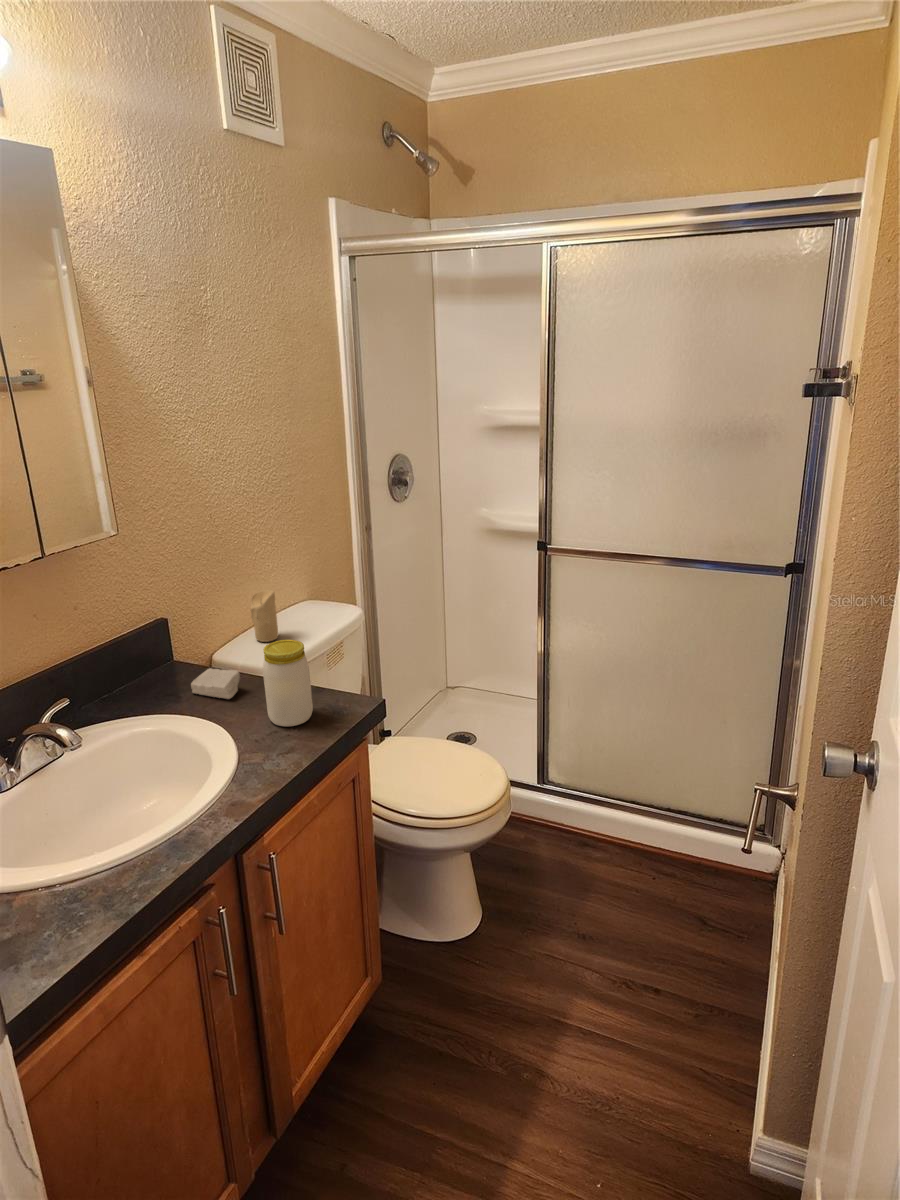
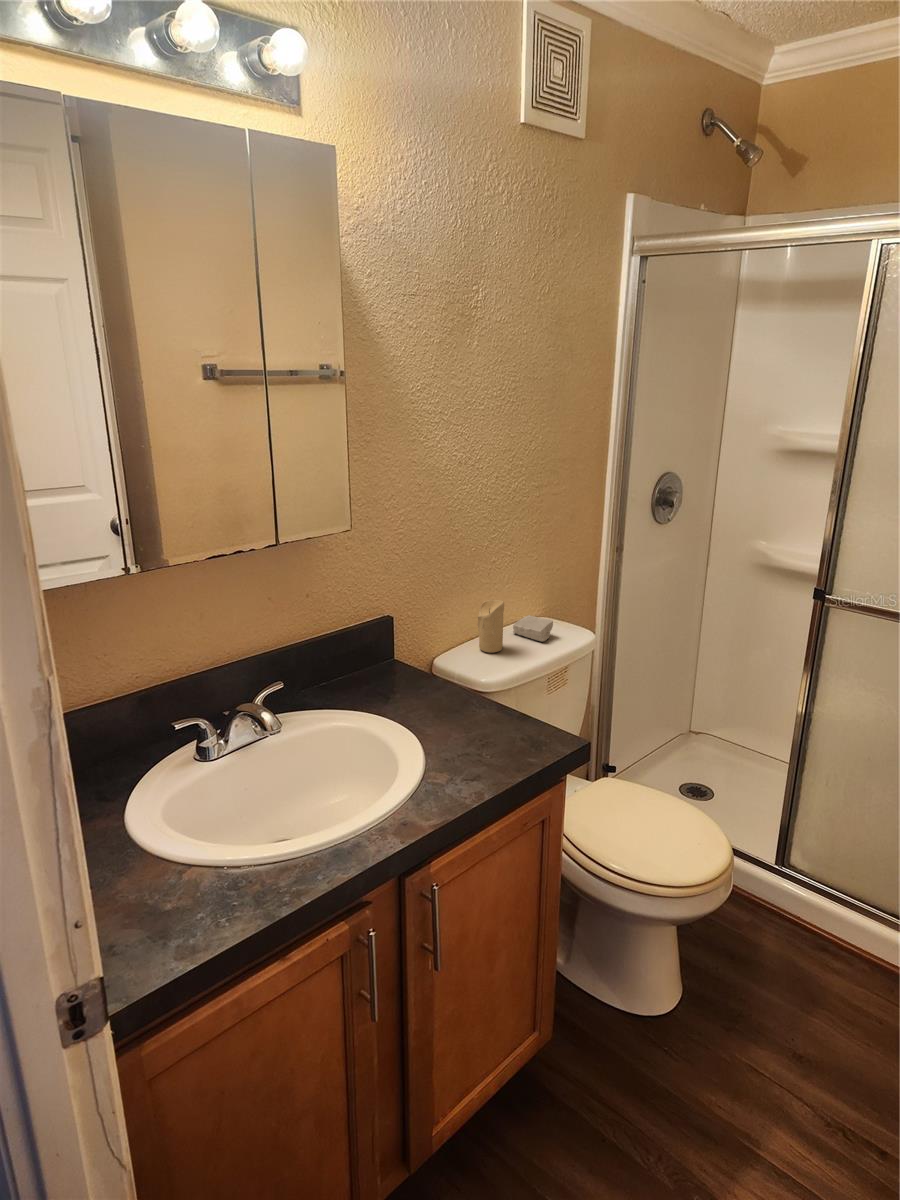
jar: present [263,640,313,727] -> none [466,659,513,751]
soap bar: present [191,668,240,699] -> present [513,615,553,642]

